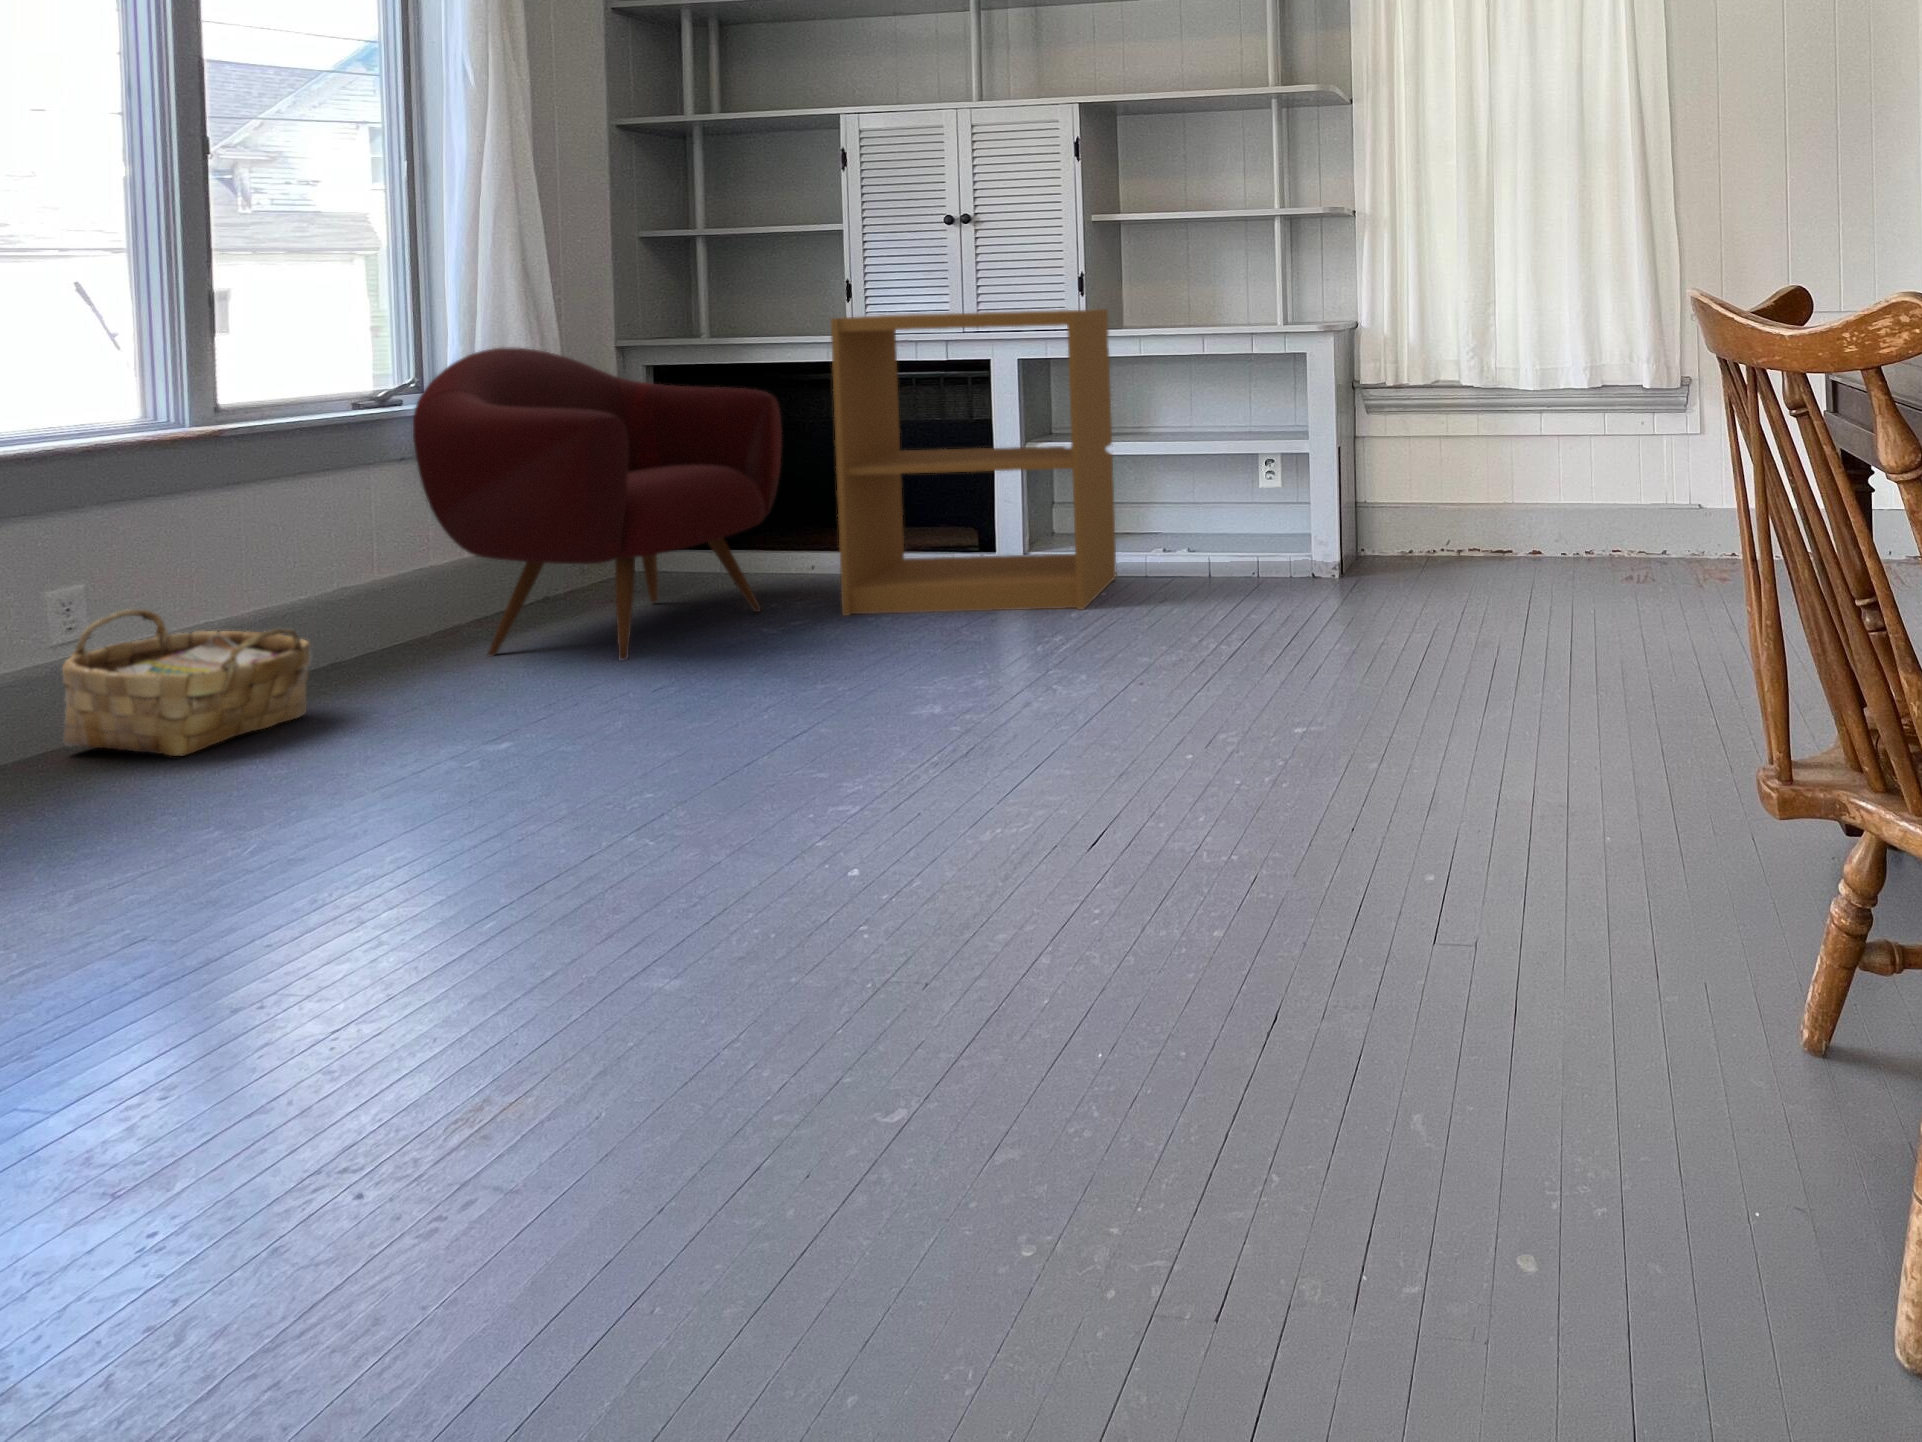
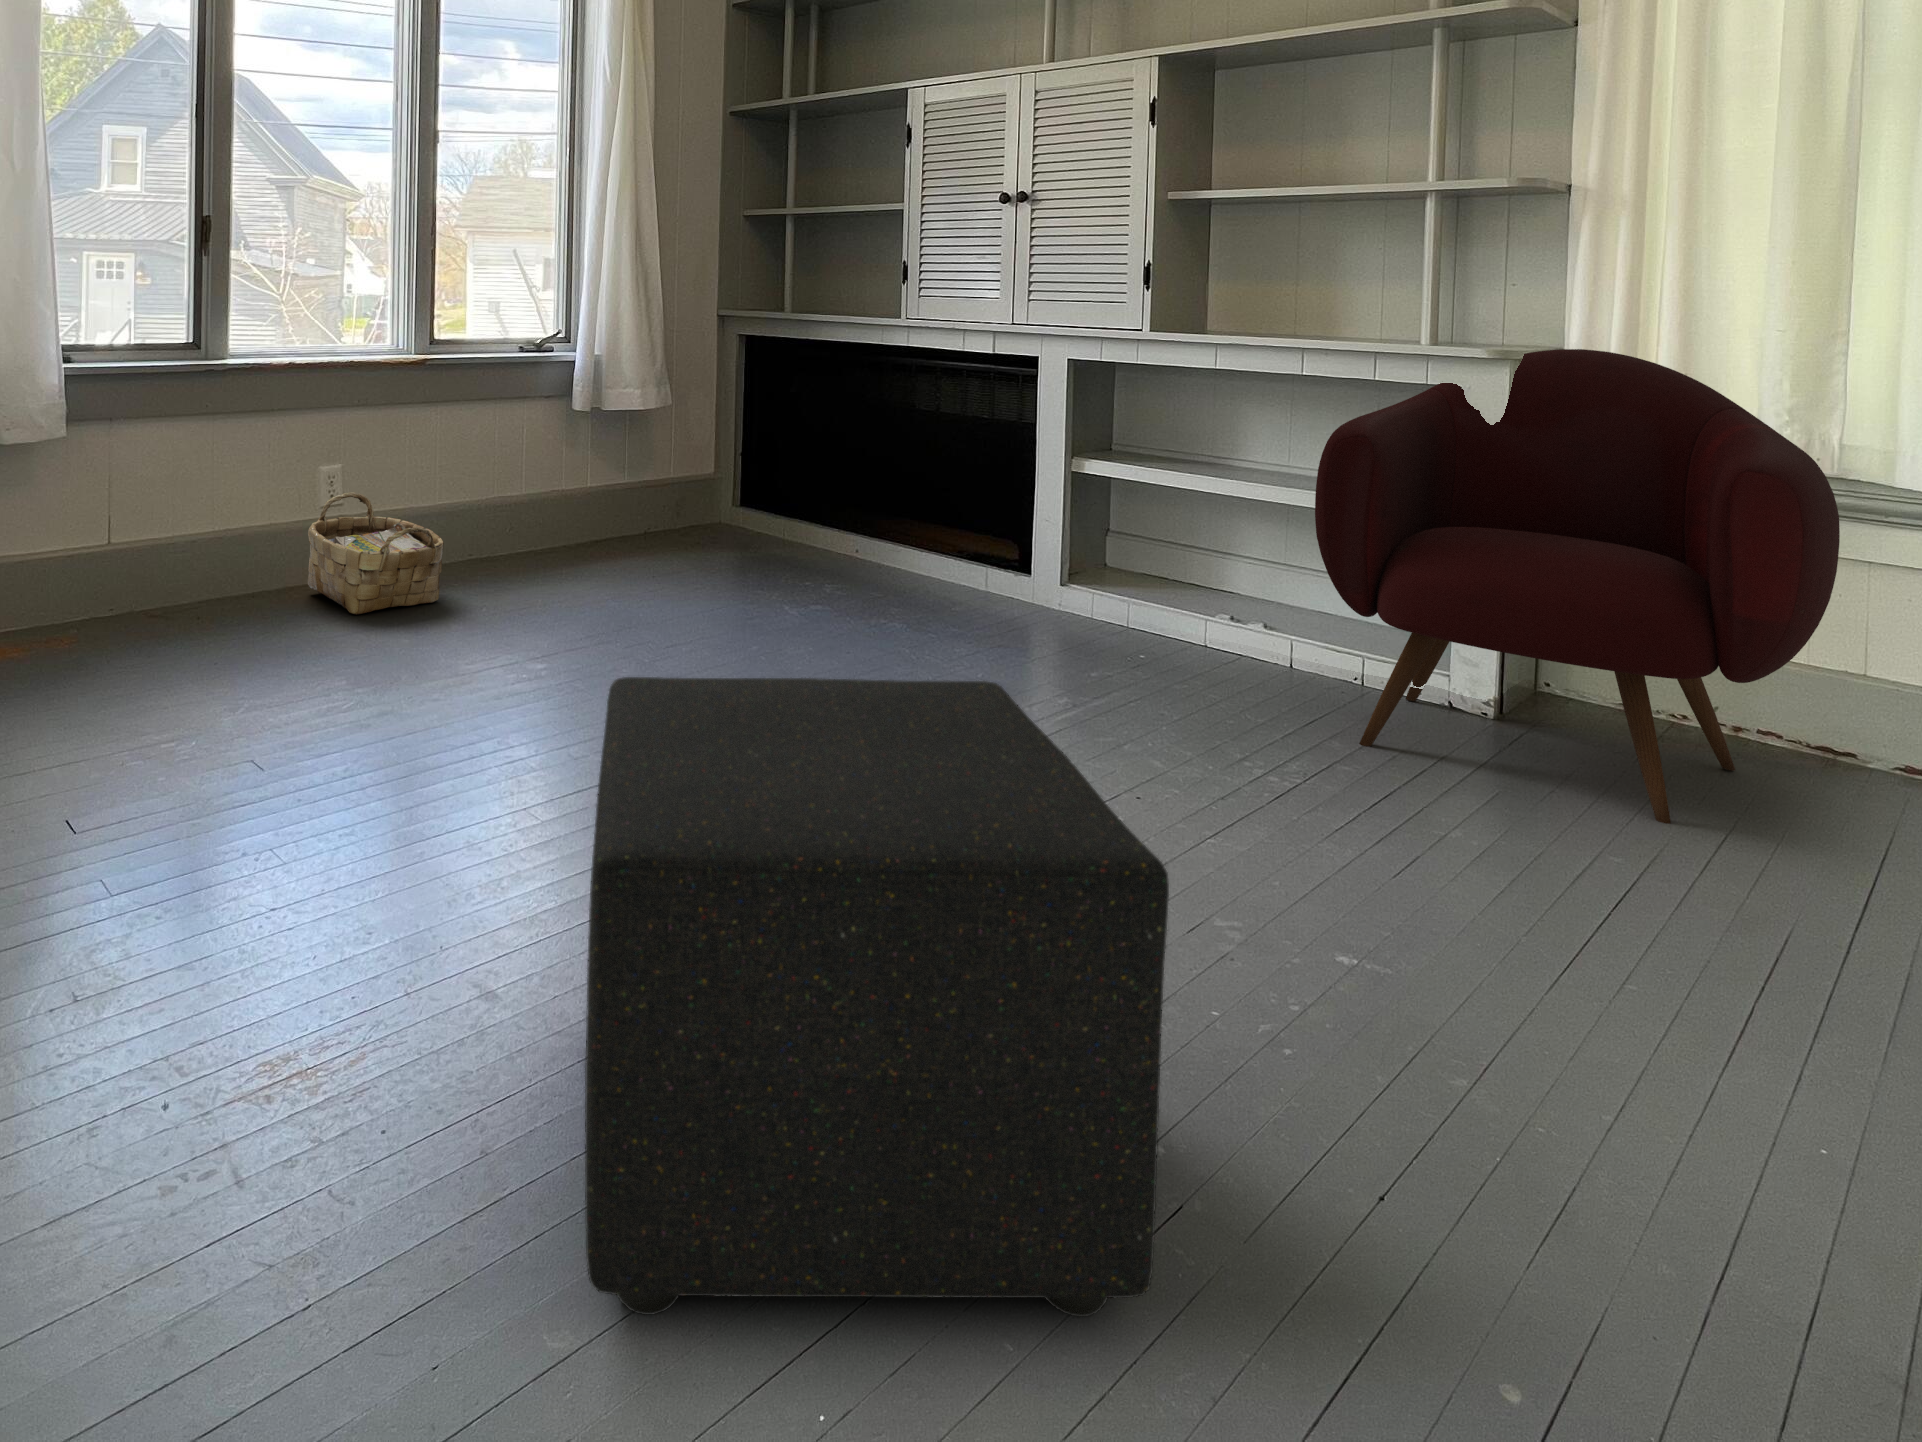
bookshelf: present [831,309,1117,616] -> none [855,300,1176,672]
armchair: present [413,347,782,660] -> present [1315,349,1840,824]
ottoman: none [811,587,1286,1058] -> present [585,677,1169,1317]

